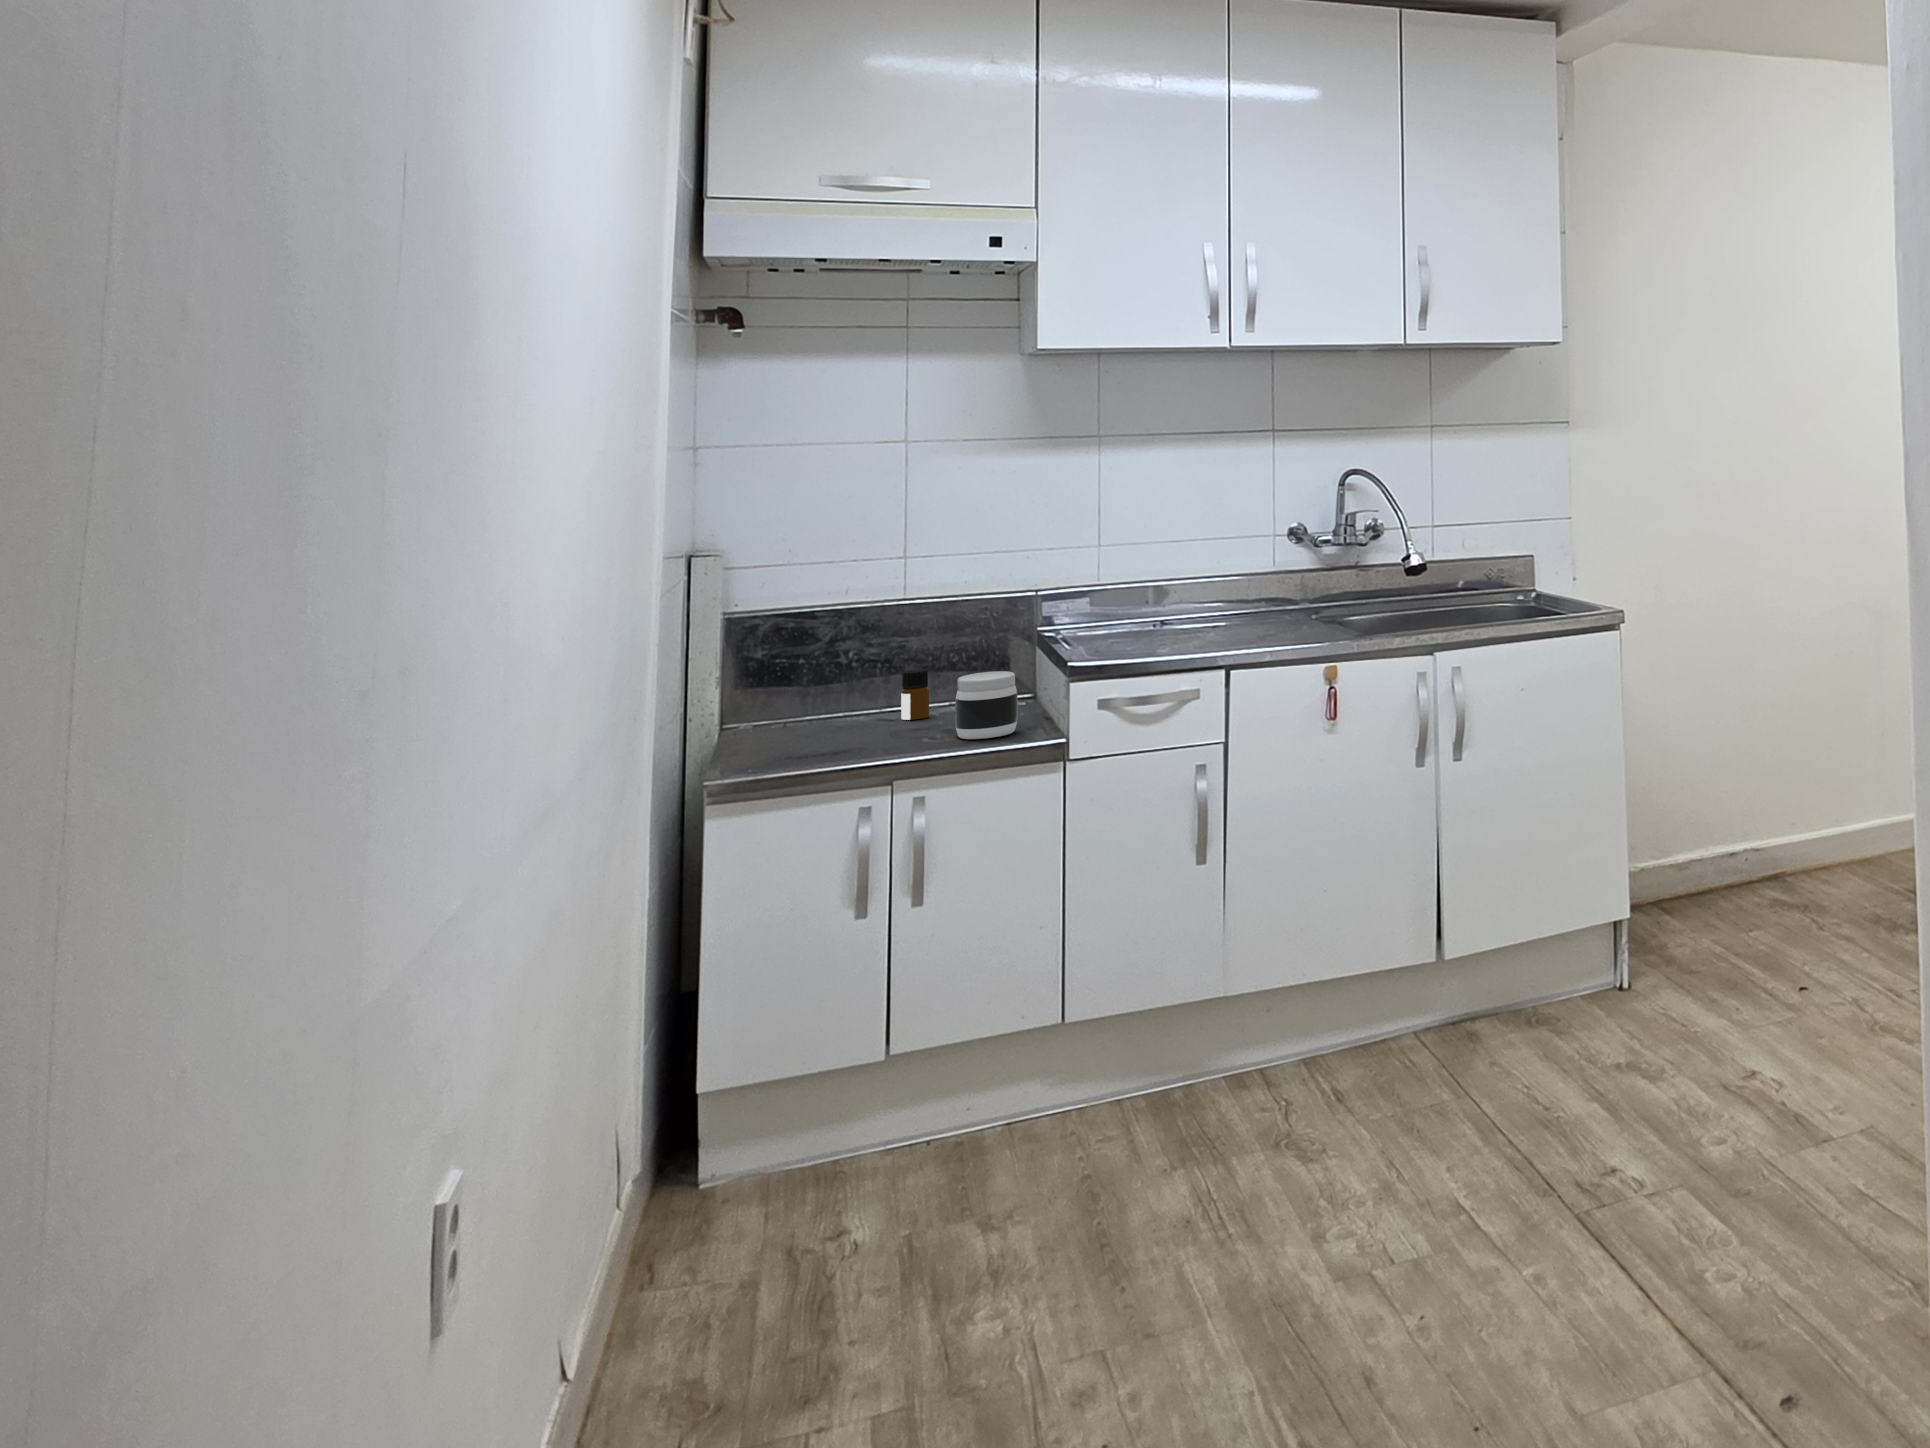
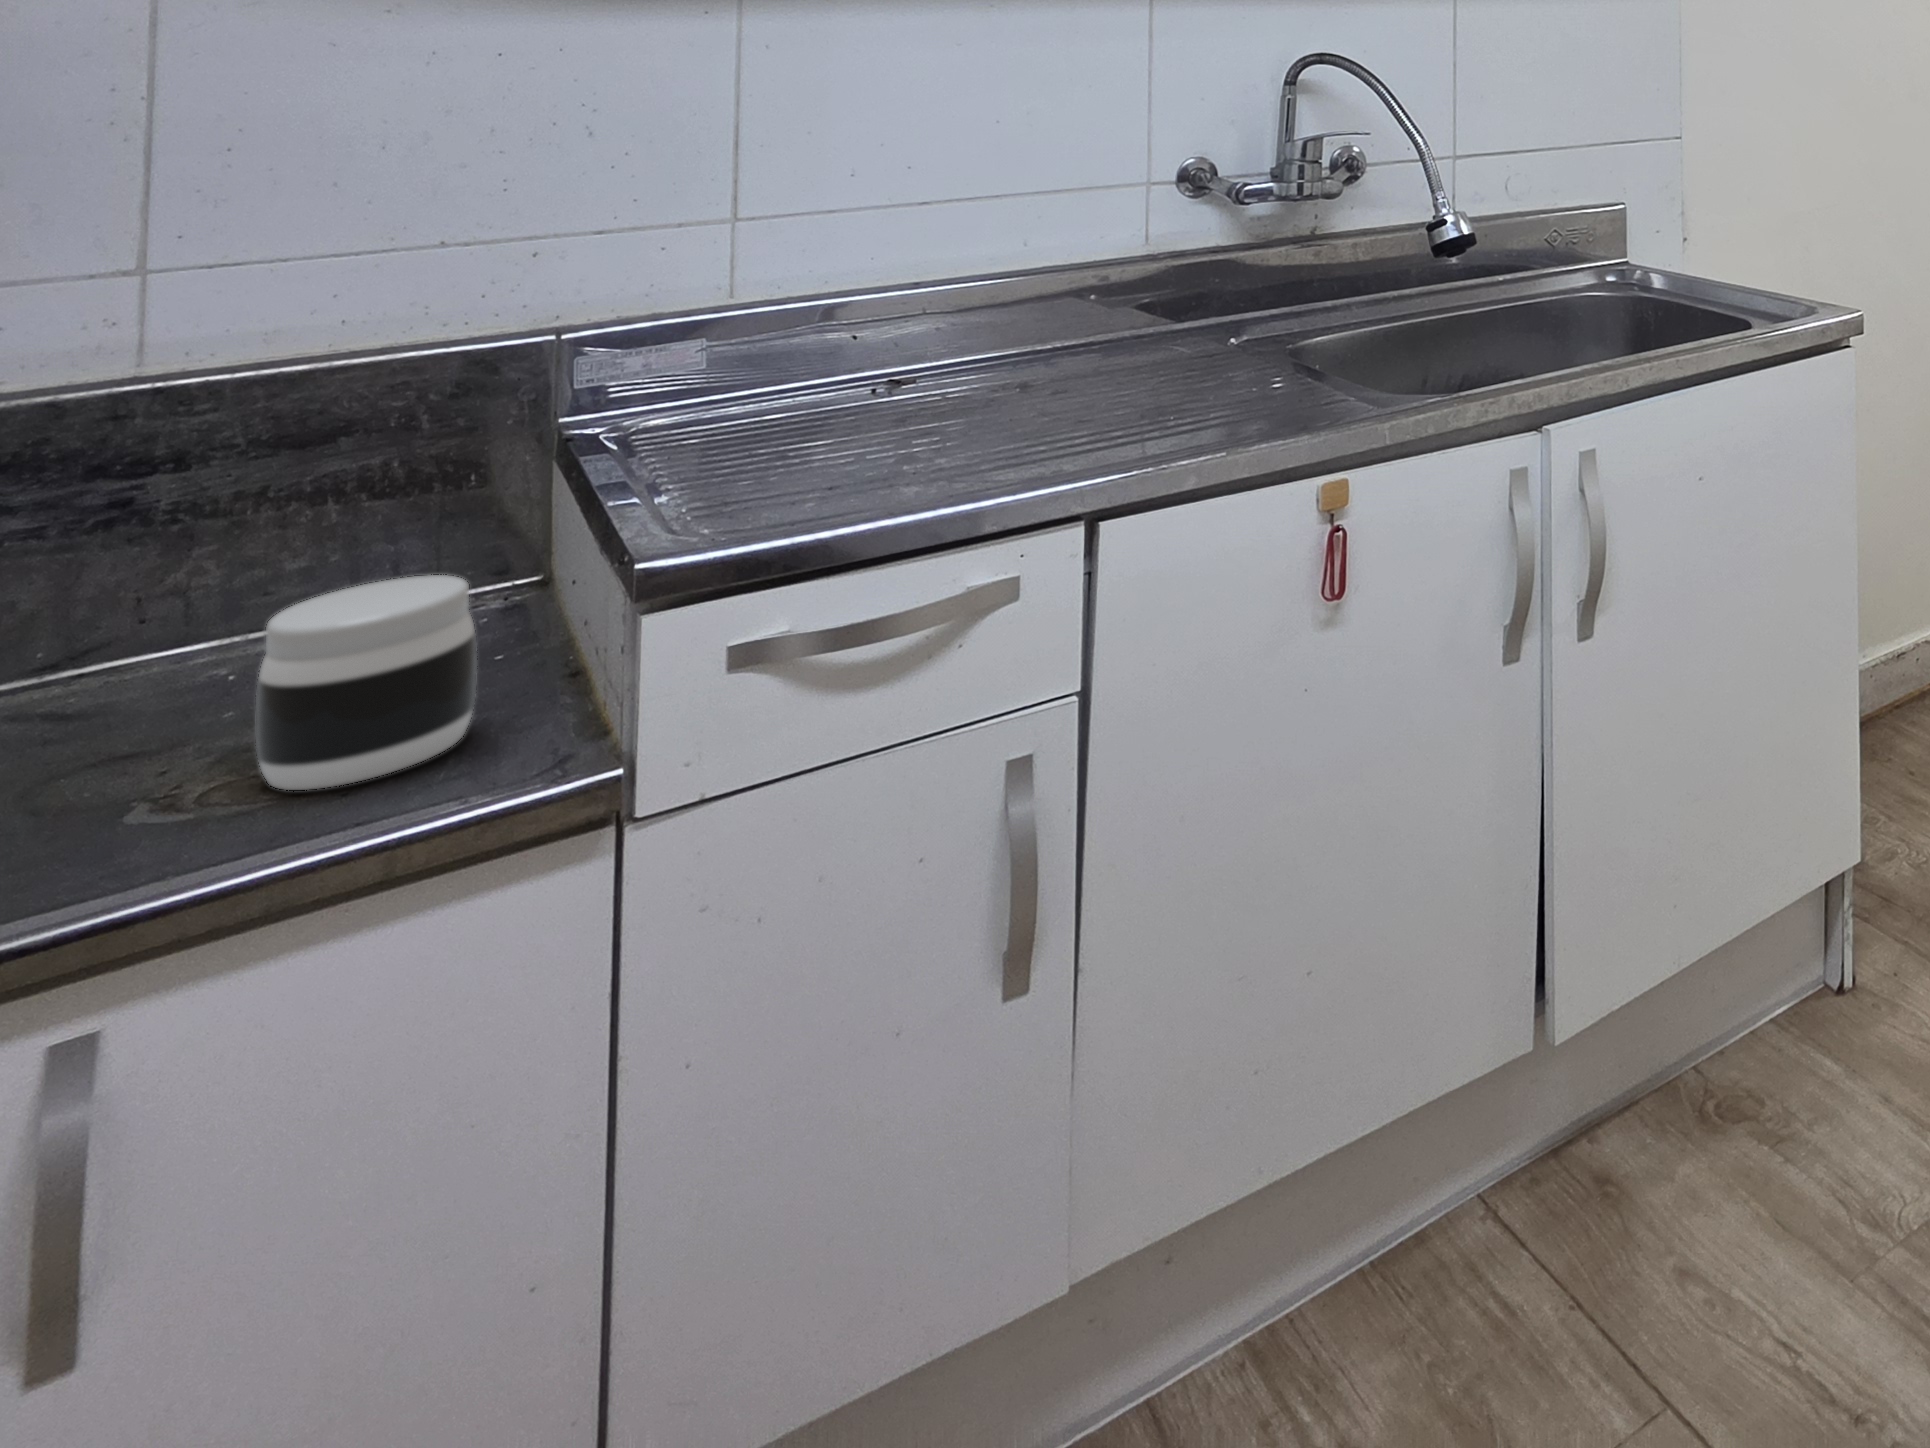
bottle: present [901,669,929,720] -> none [103,562,205,709]

